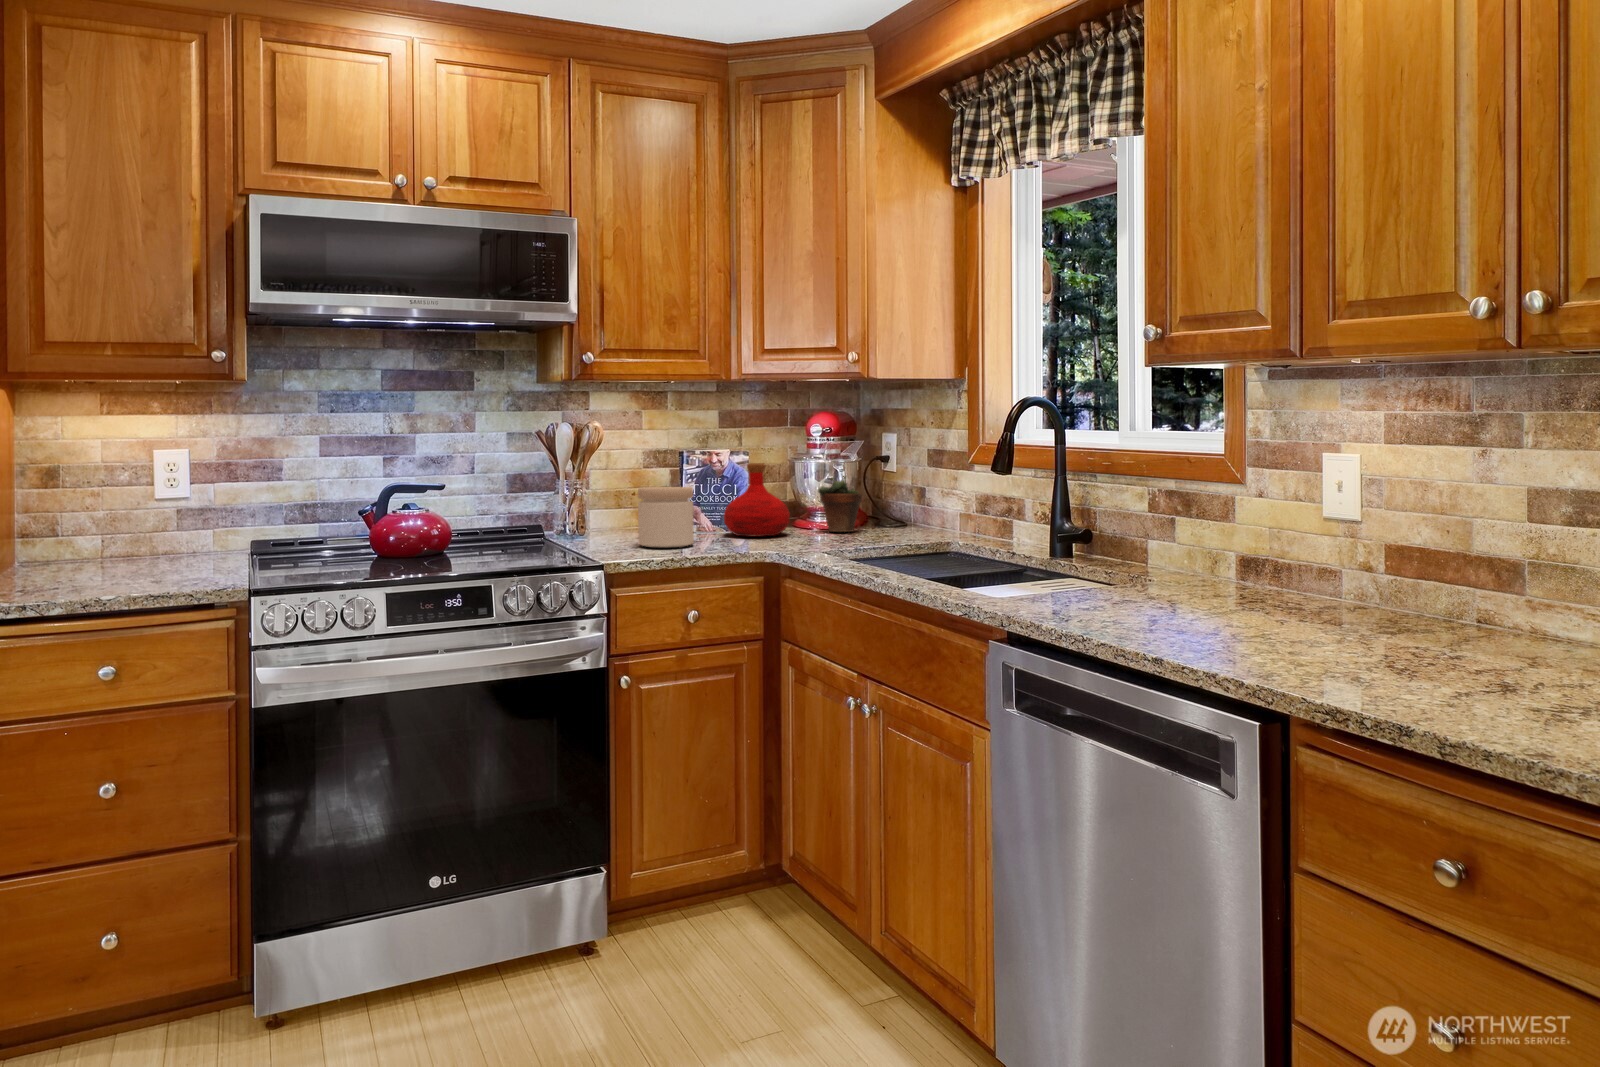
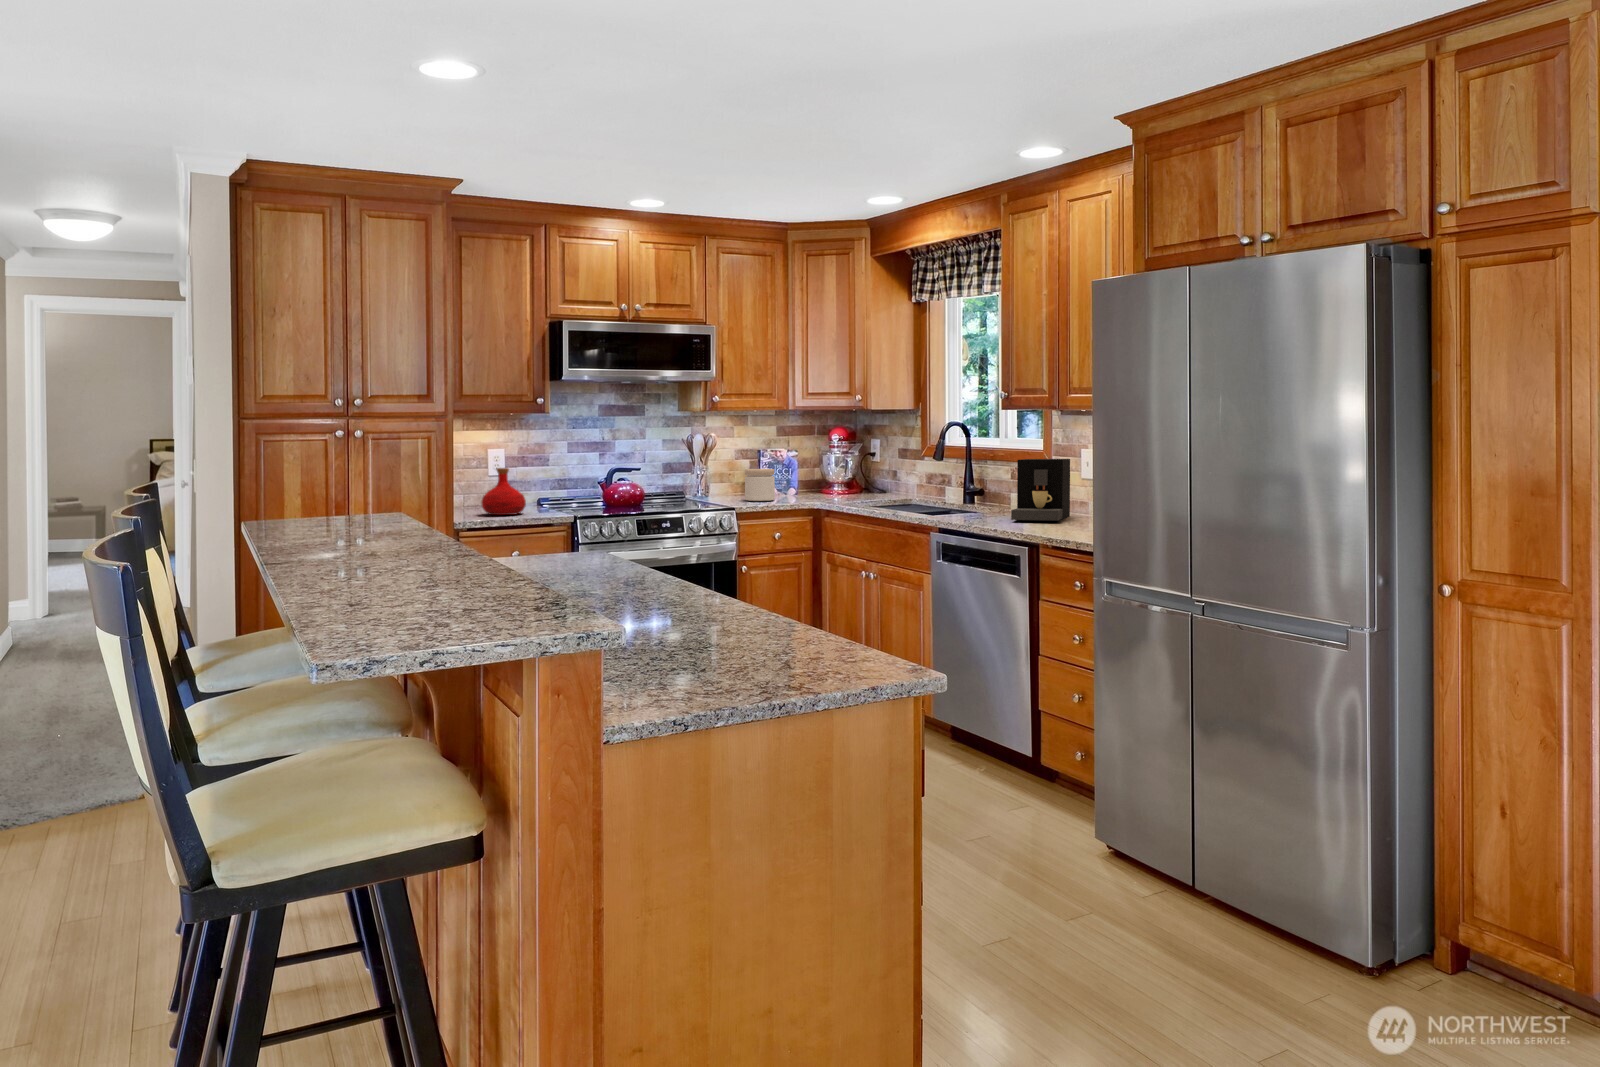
bottle: present [724,463,790,537] -> present [481,468,526,515]
succulent plant: present [818,463,862,532] -> none [839,455,863,495]
coffee maker: none [1179,475,1300,627] -> present [1011,459,1070,521]

